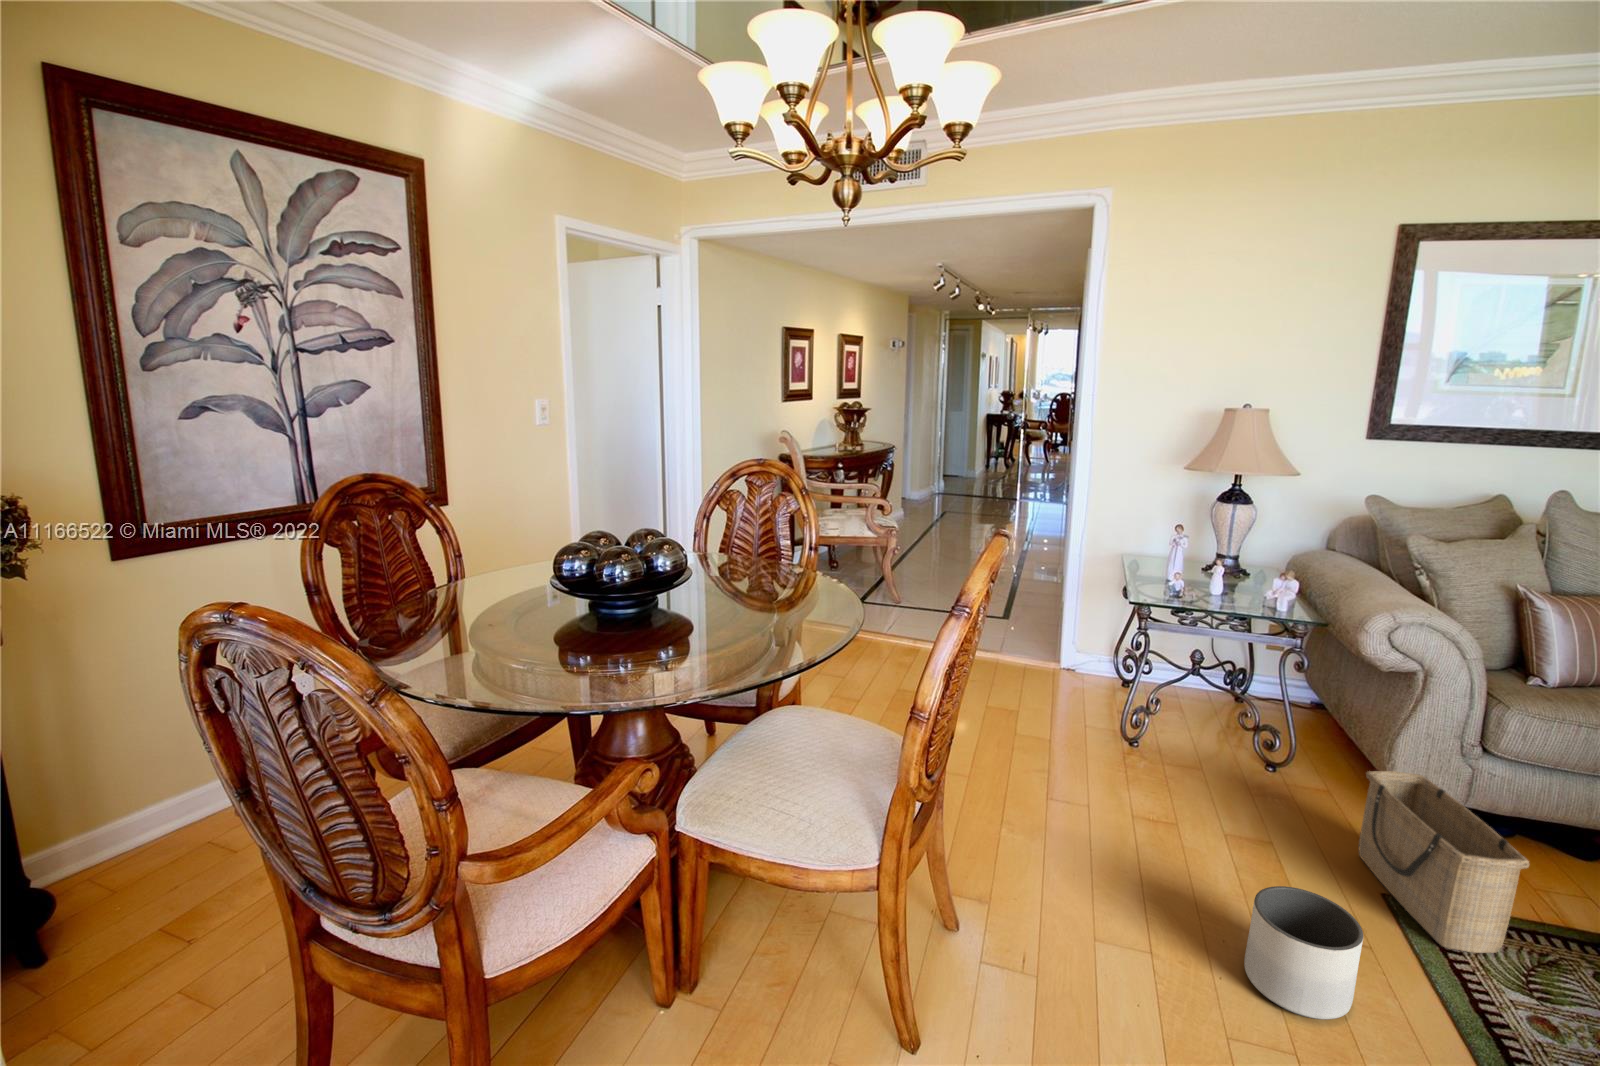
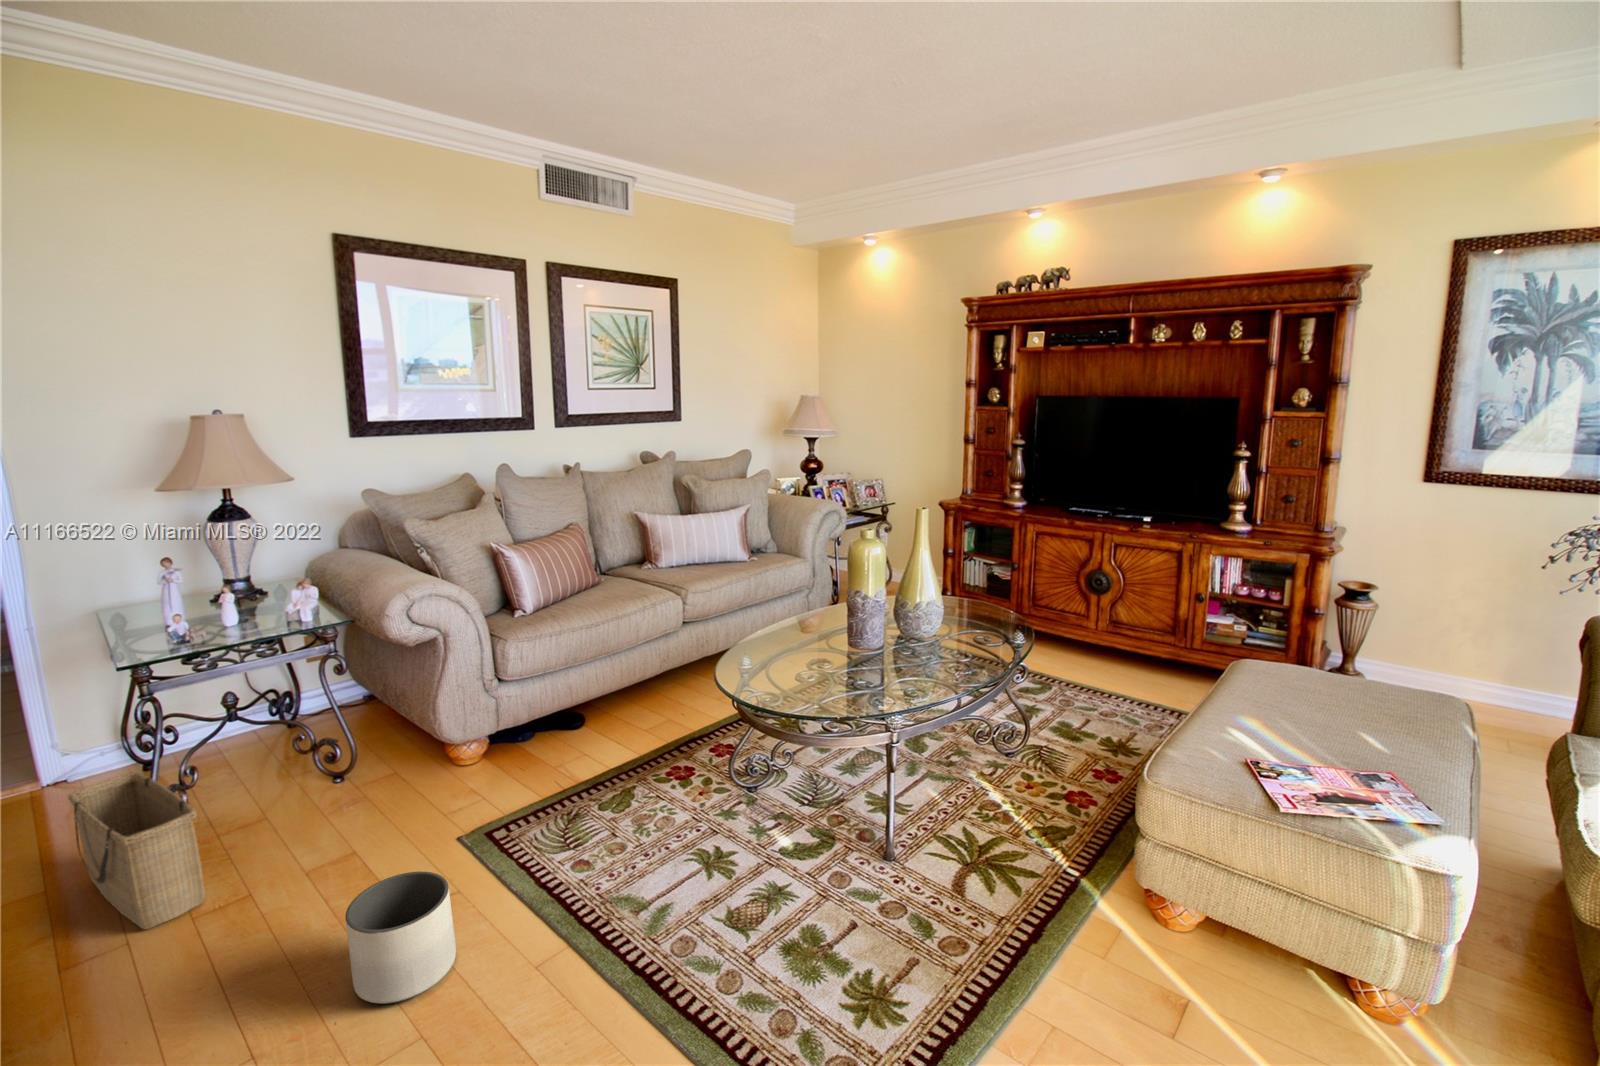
basket: present [1359,771,1529,953] -> present [68,772,205,929]

